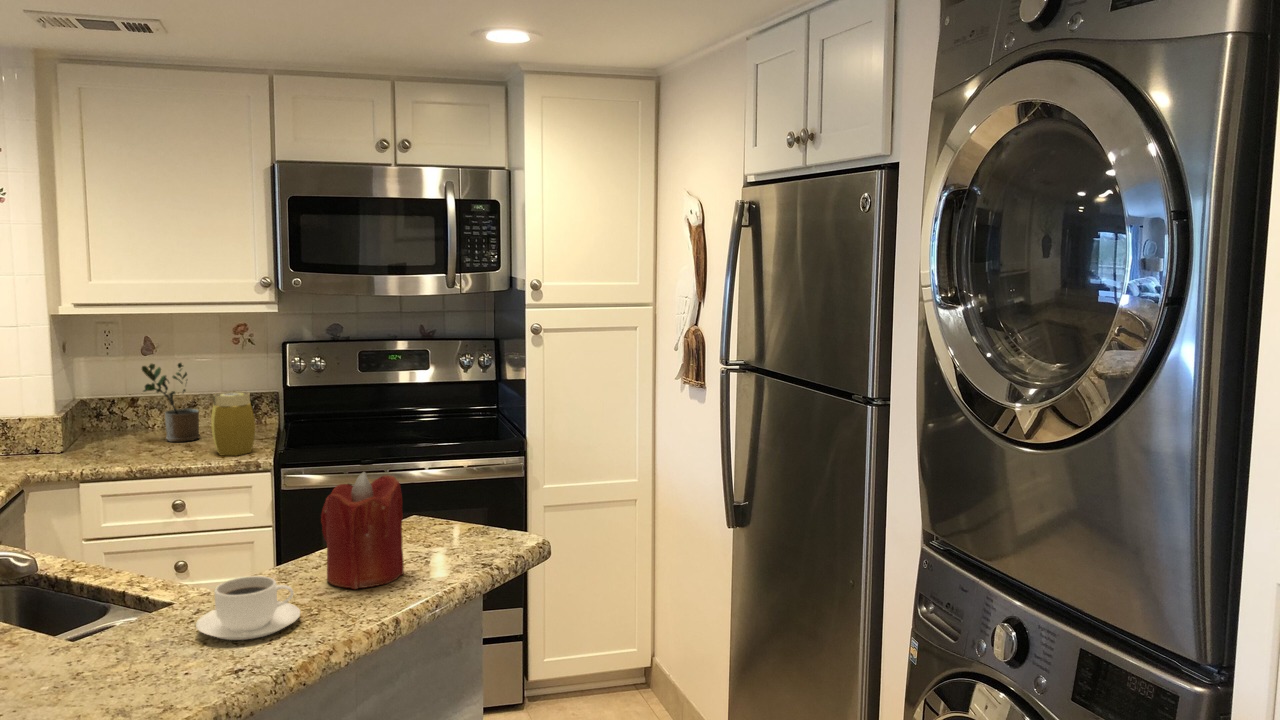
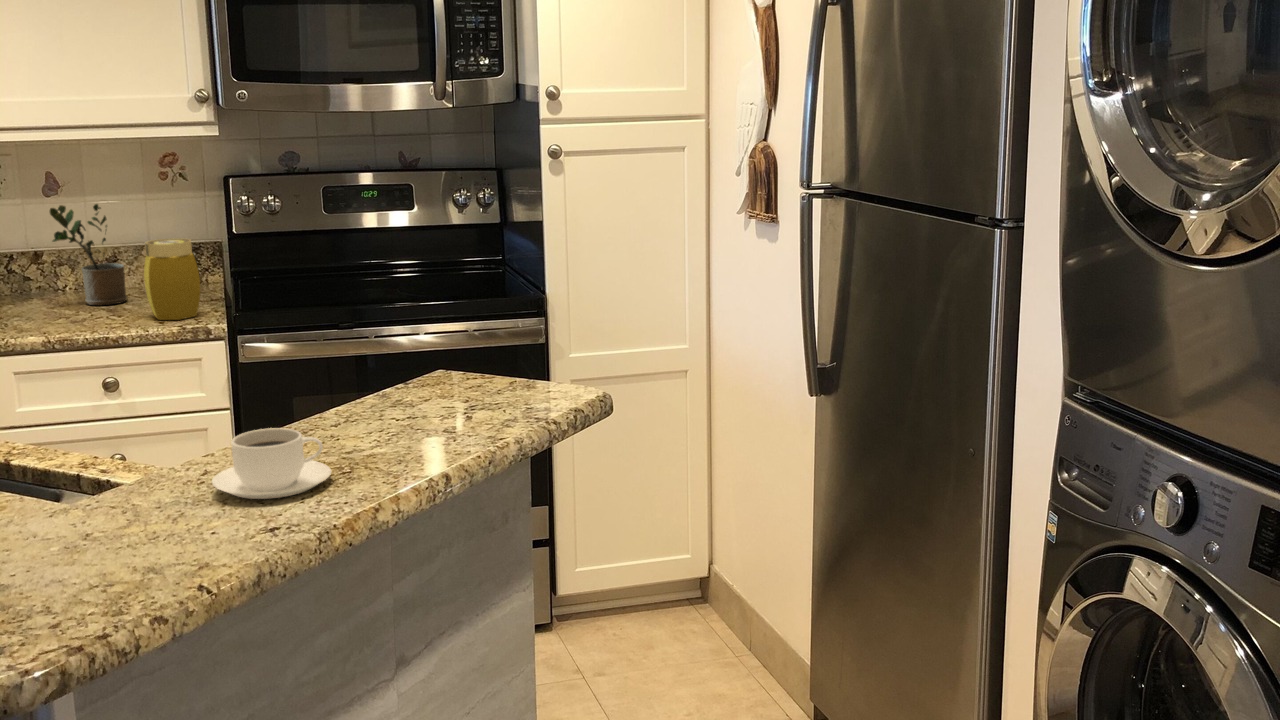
candle: present [321,472,404,589] -> none [341,307,442,447]

